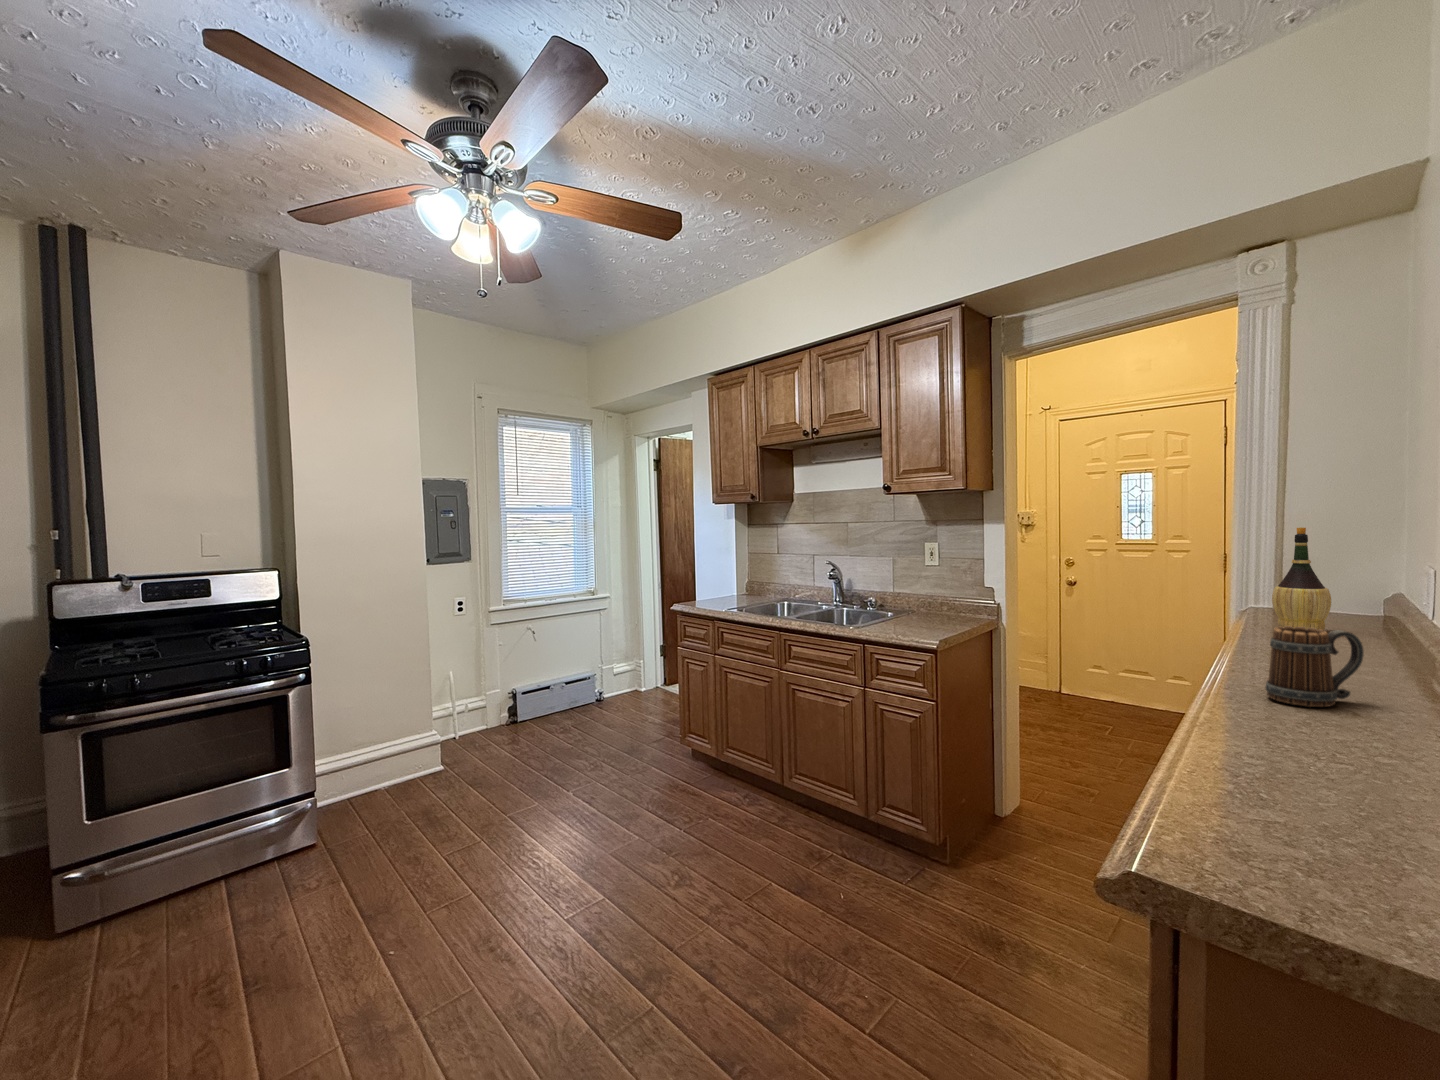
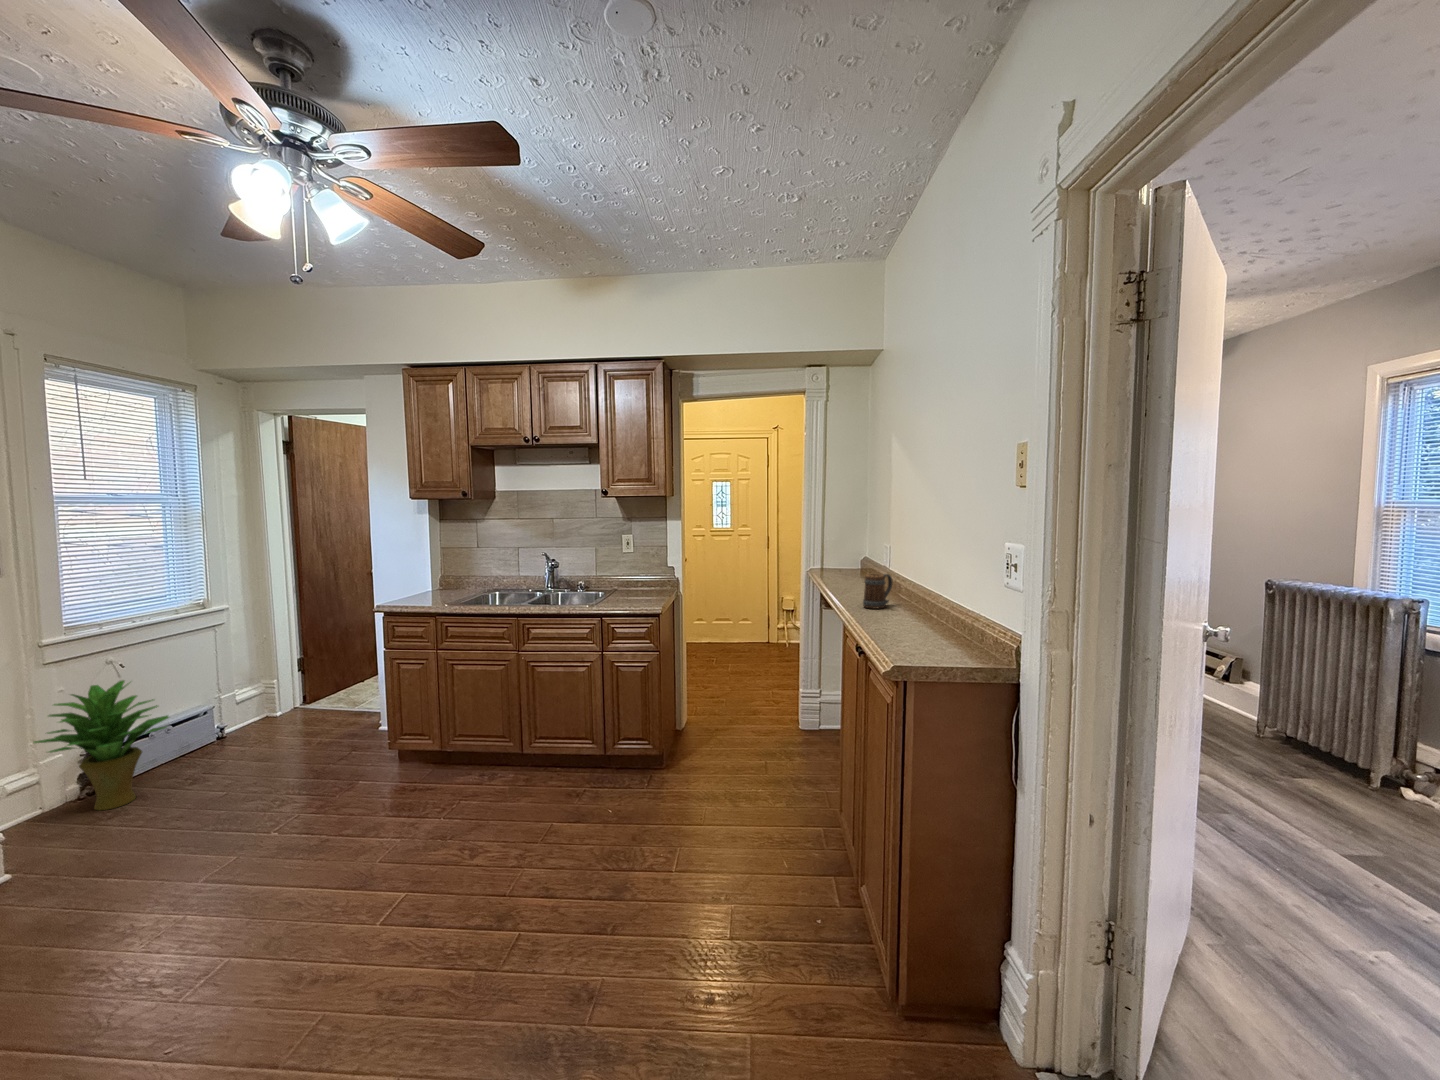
wine bottle: present [1272,527,1331,630] -> none [834,525,856,579]
potted plant: none [476,644,551,739] -> present [34,680,169,810]

